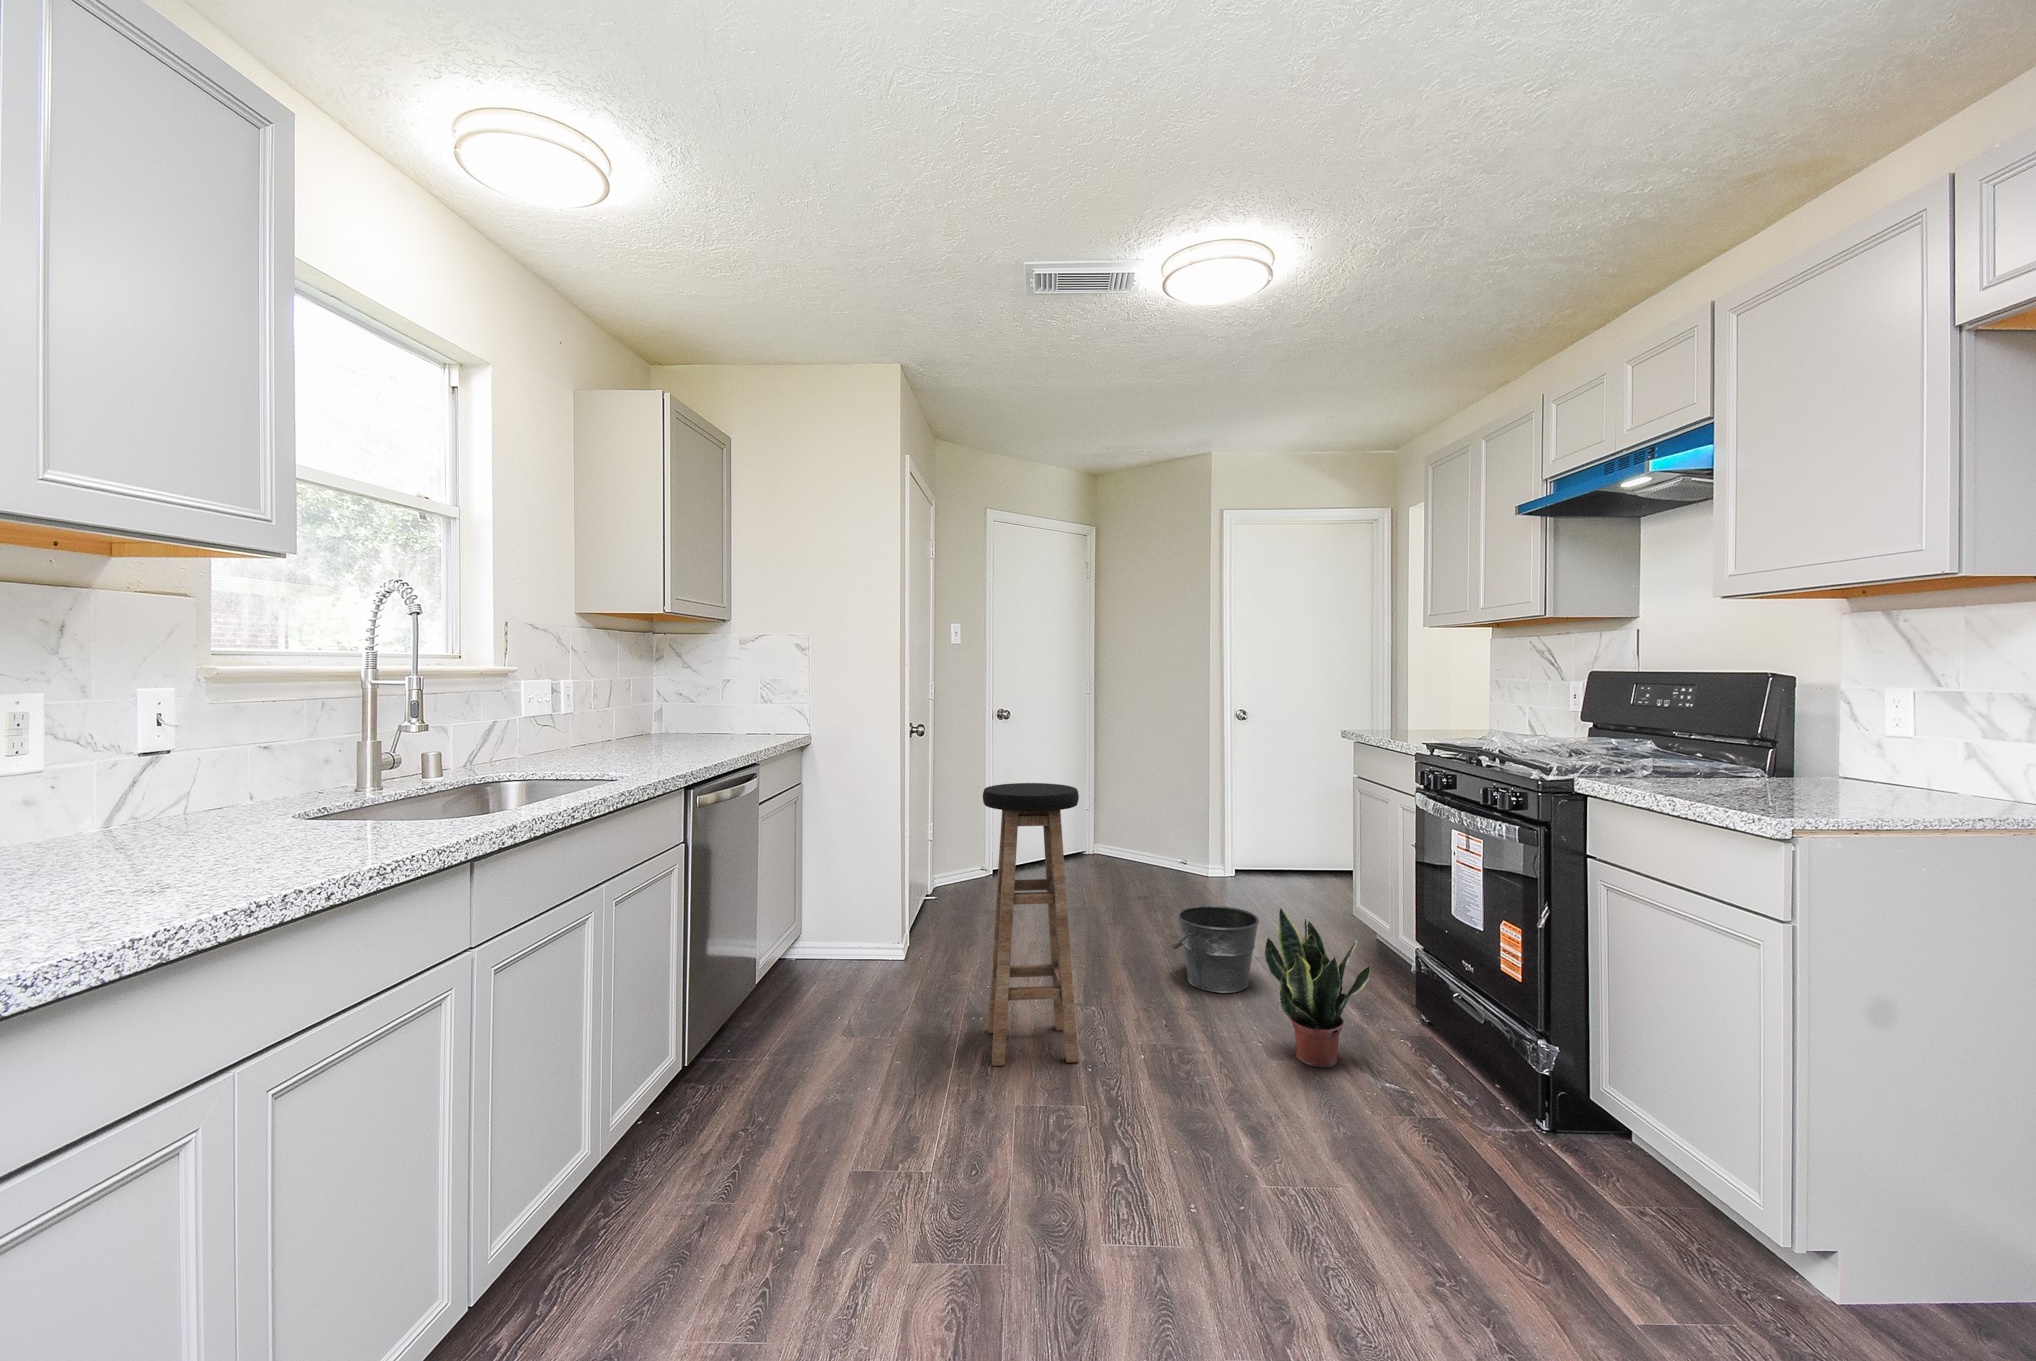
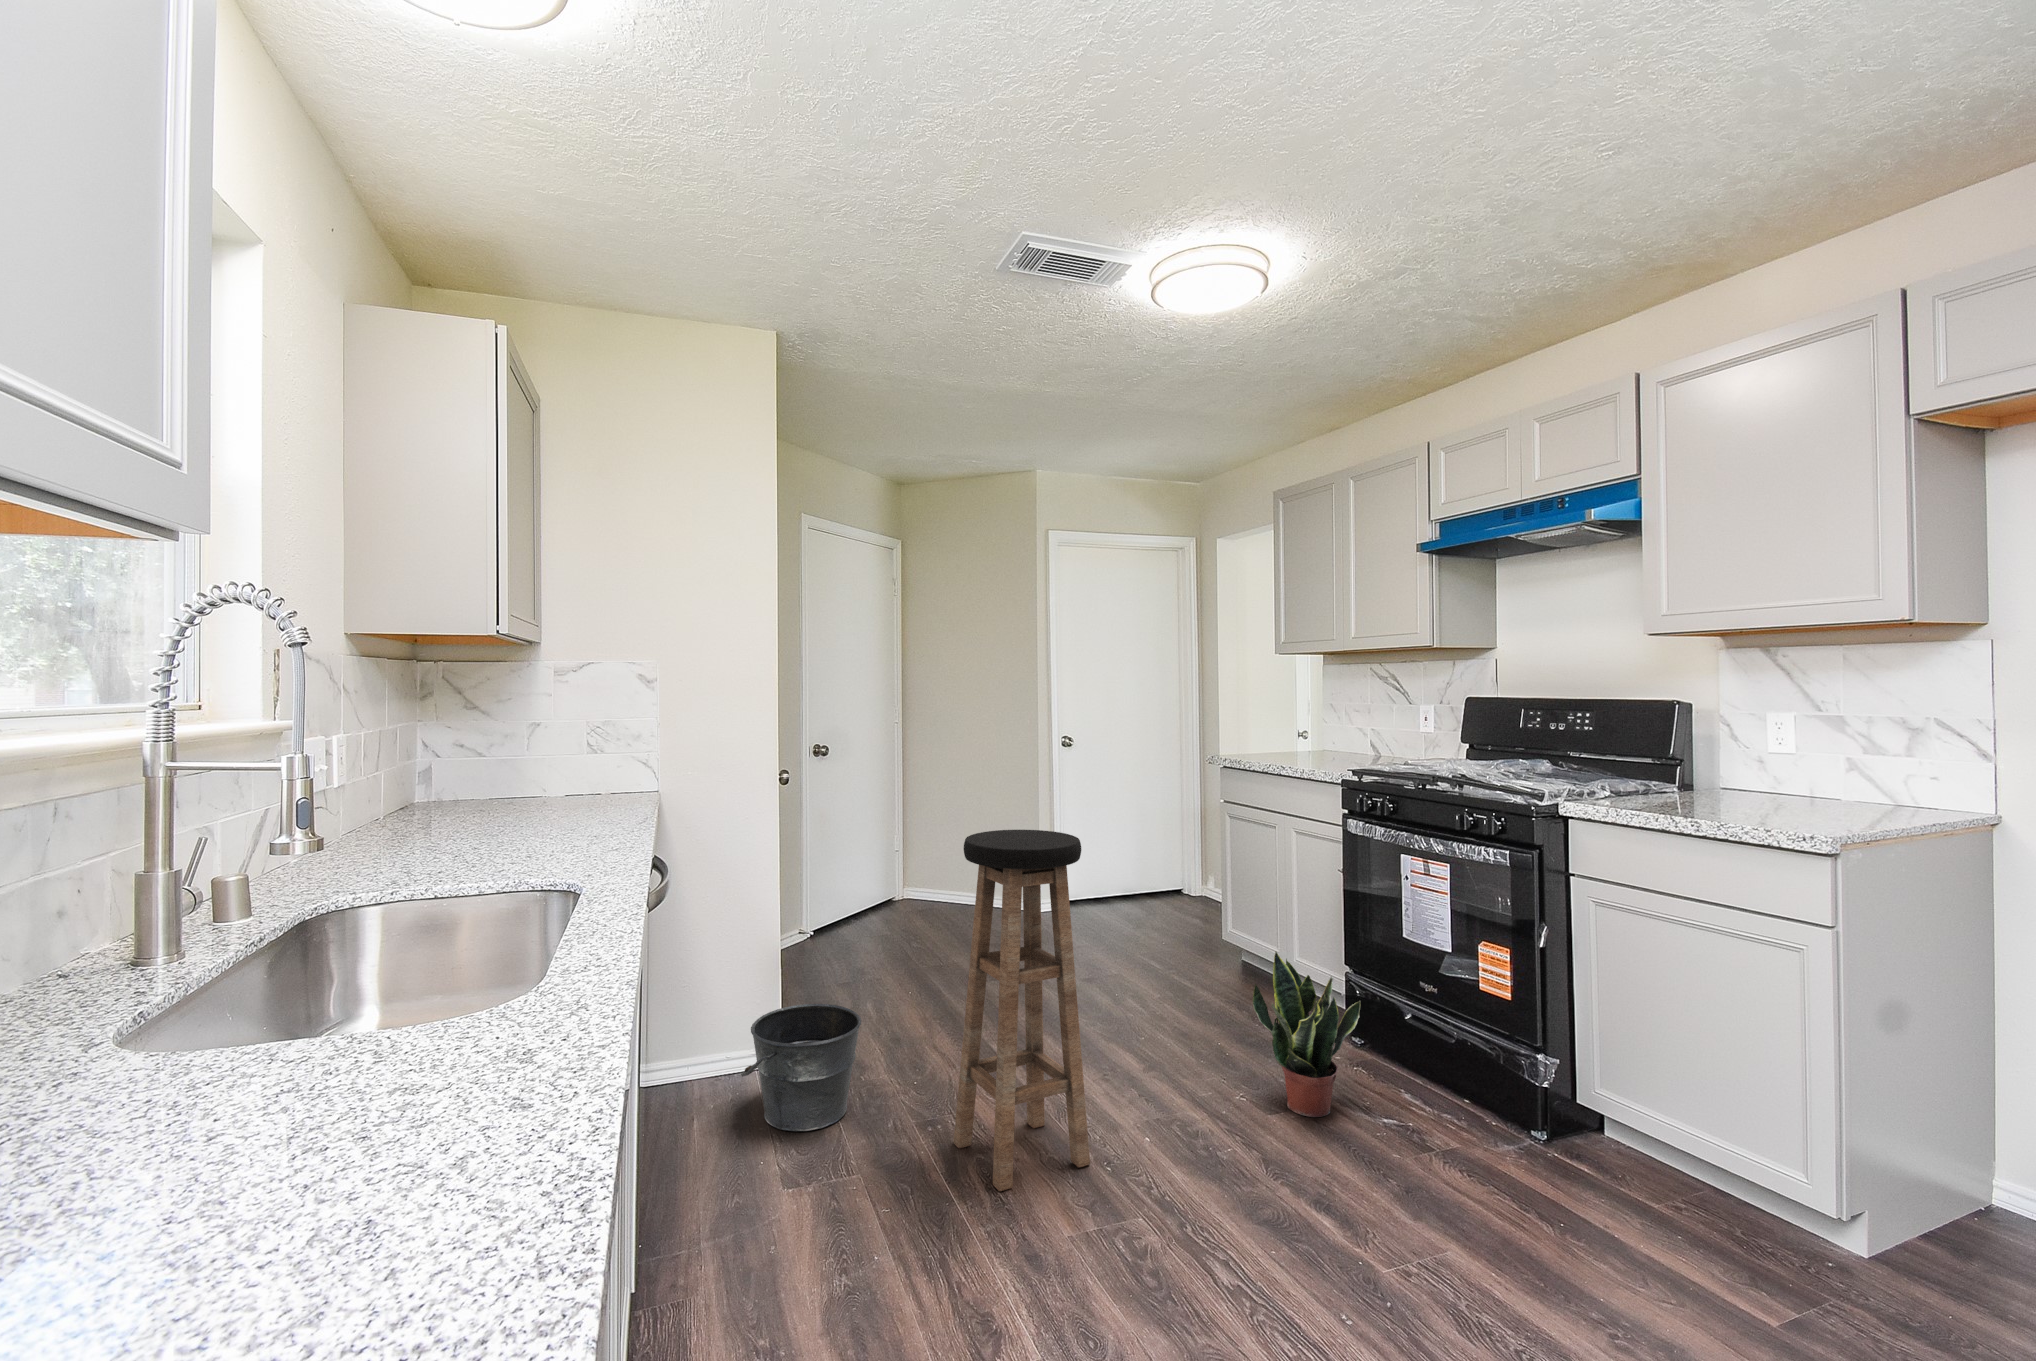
bucket: present [1171,905,1259,993] -> present [741,1004,861,1131]

